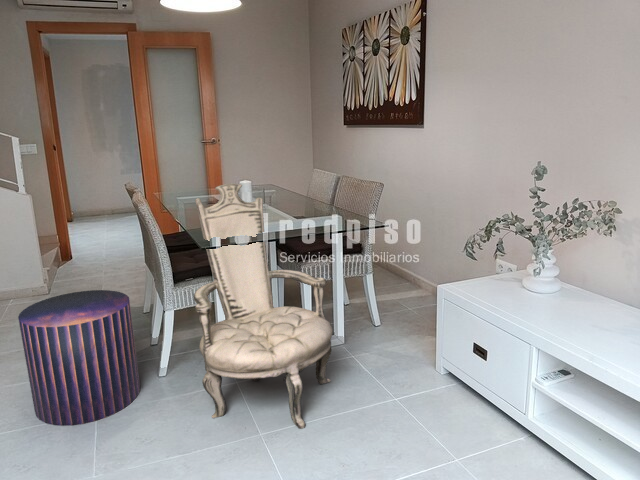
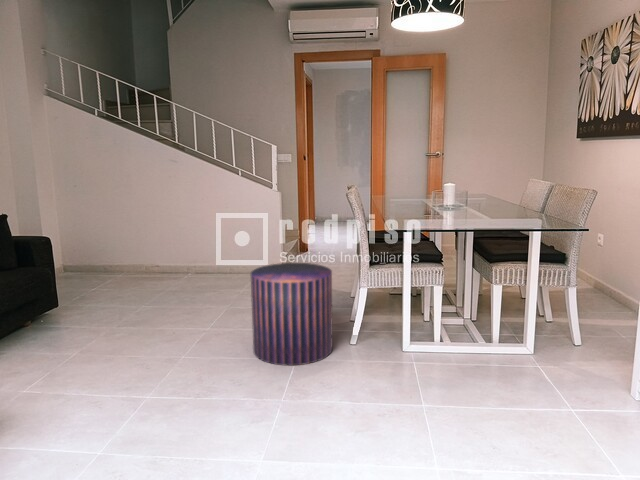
armchair: present [194,183,333,429] -> none [379,180,509,412]

